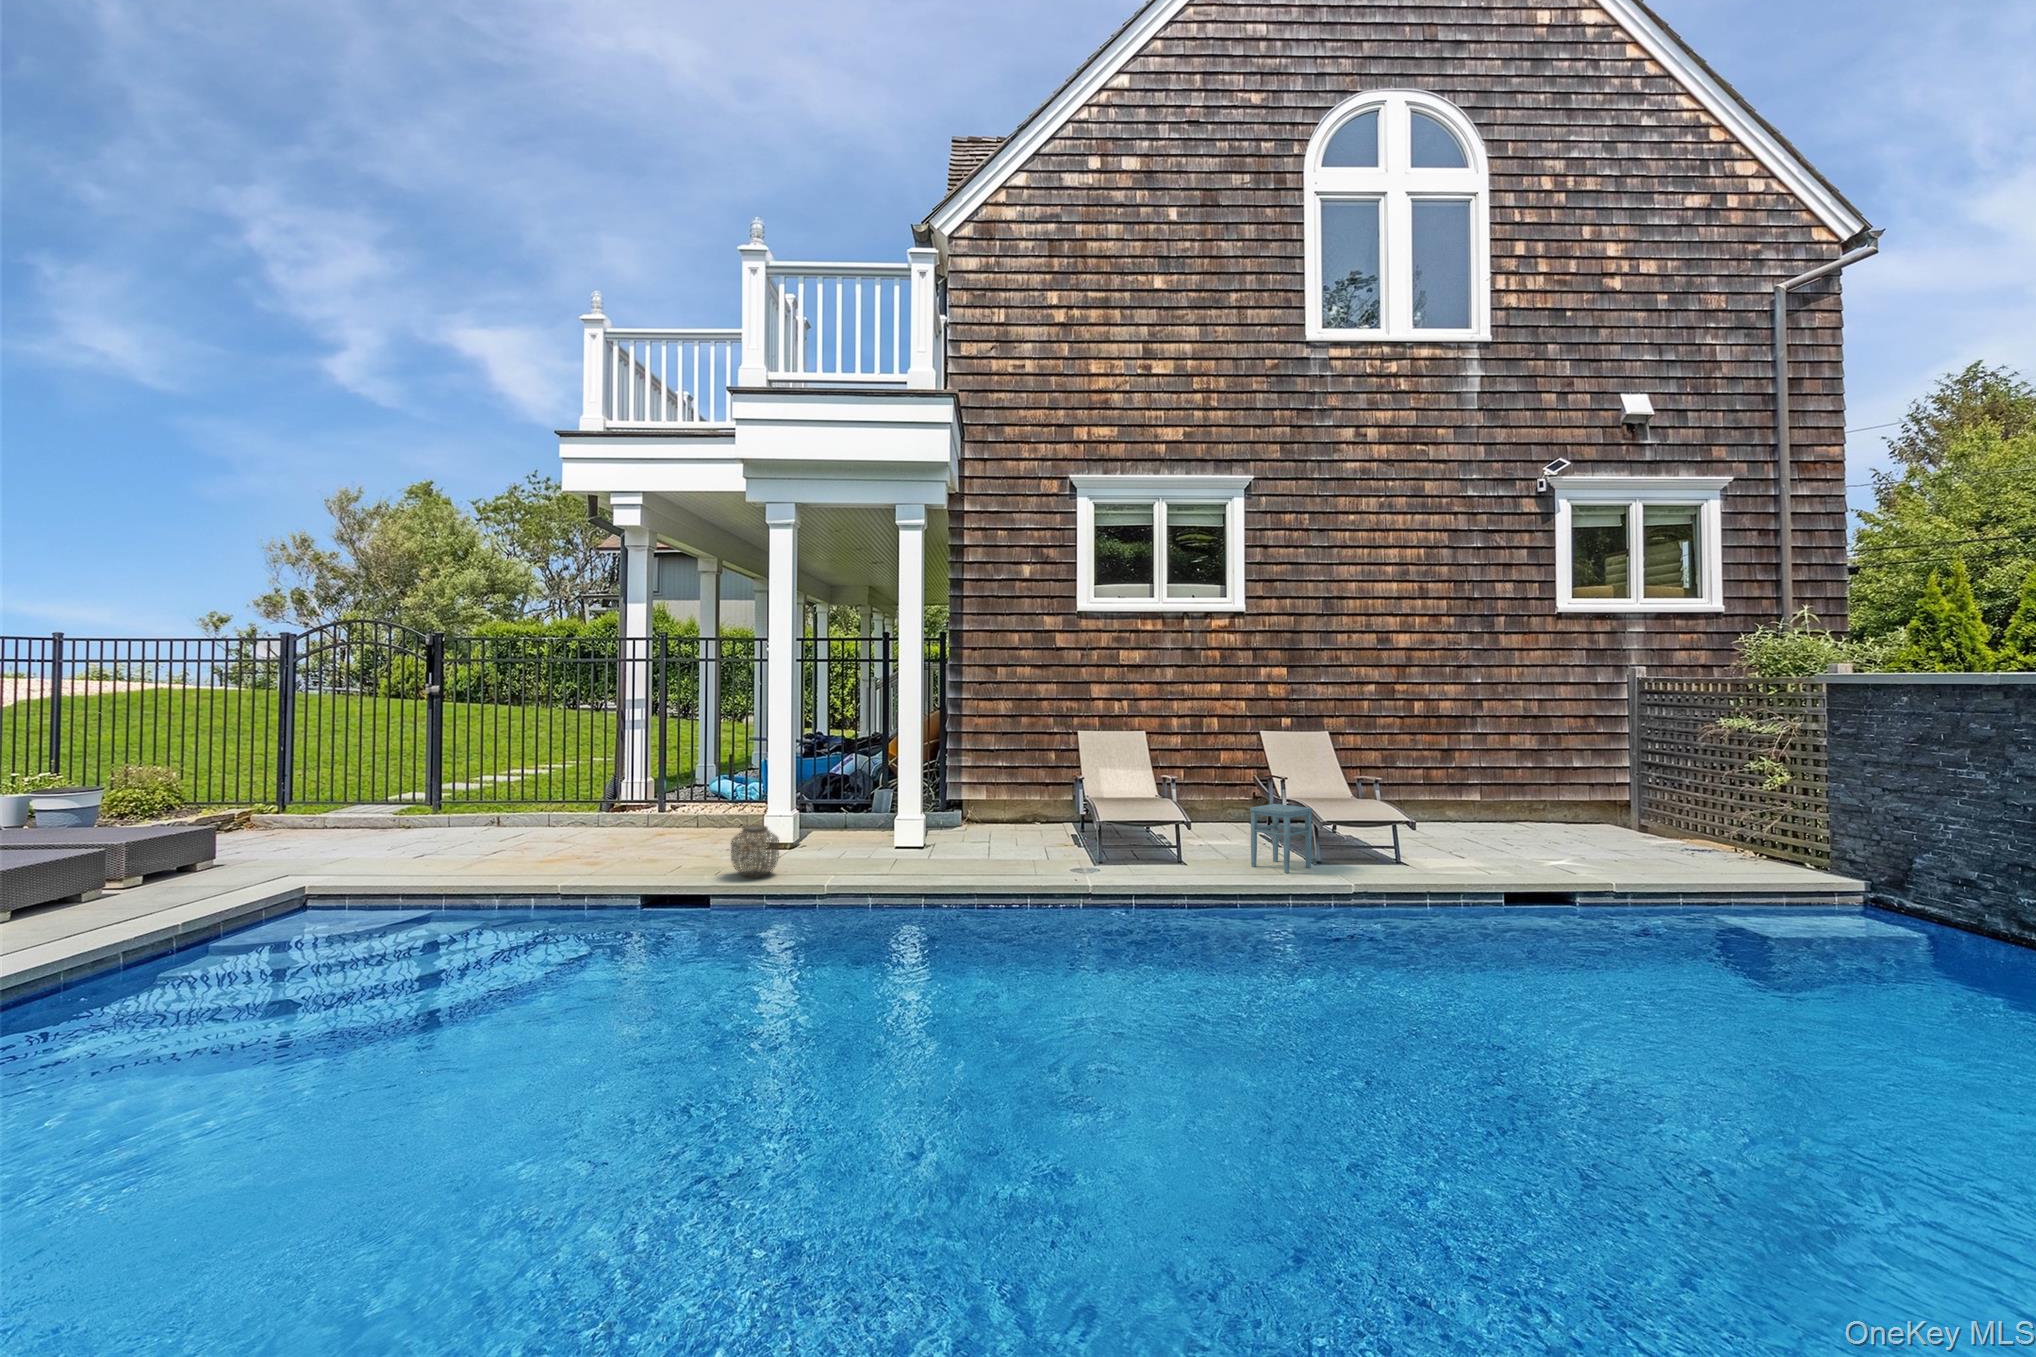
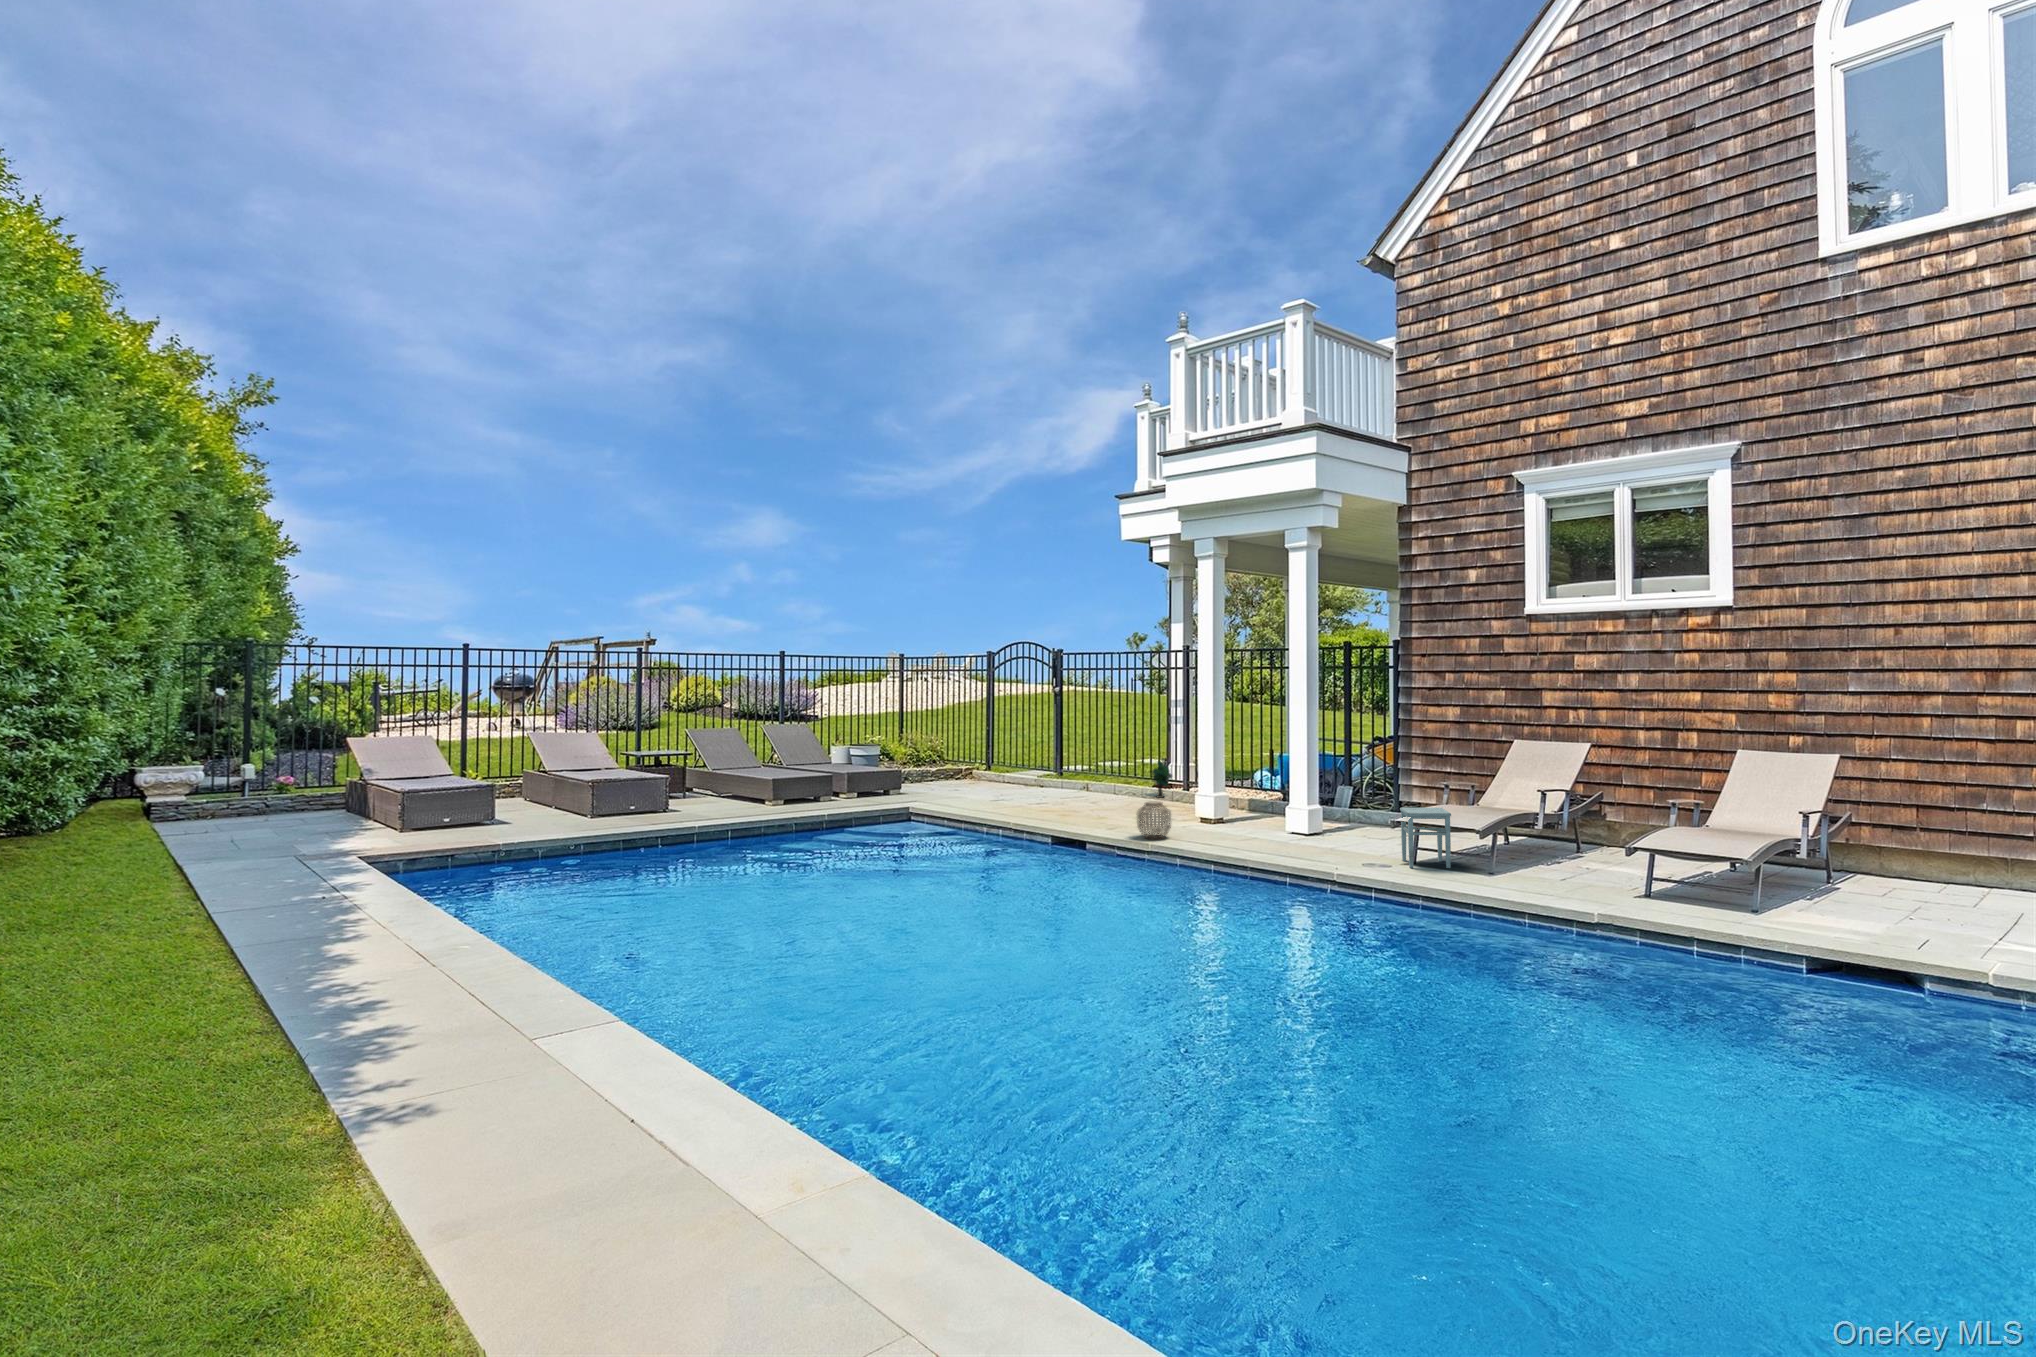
decorative plant: none [600,772,634,825] -> present [1152,758,1172,798]
stool: present [1250,804,1313,873] -> present [1400,808,1451,868]

